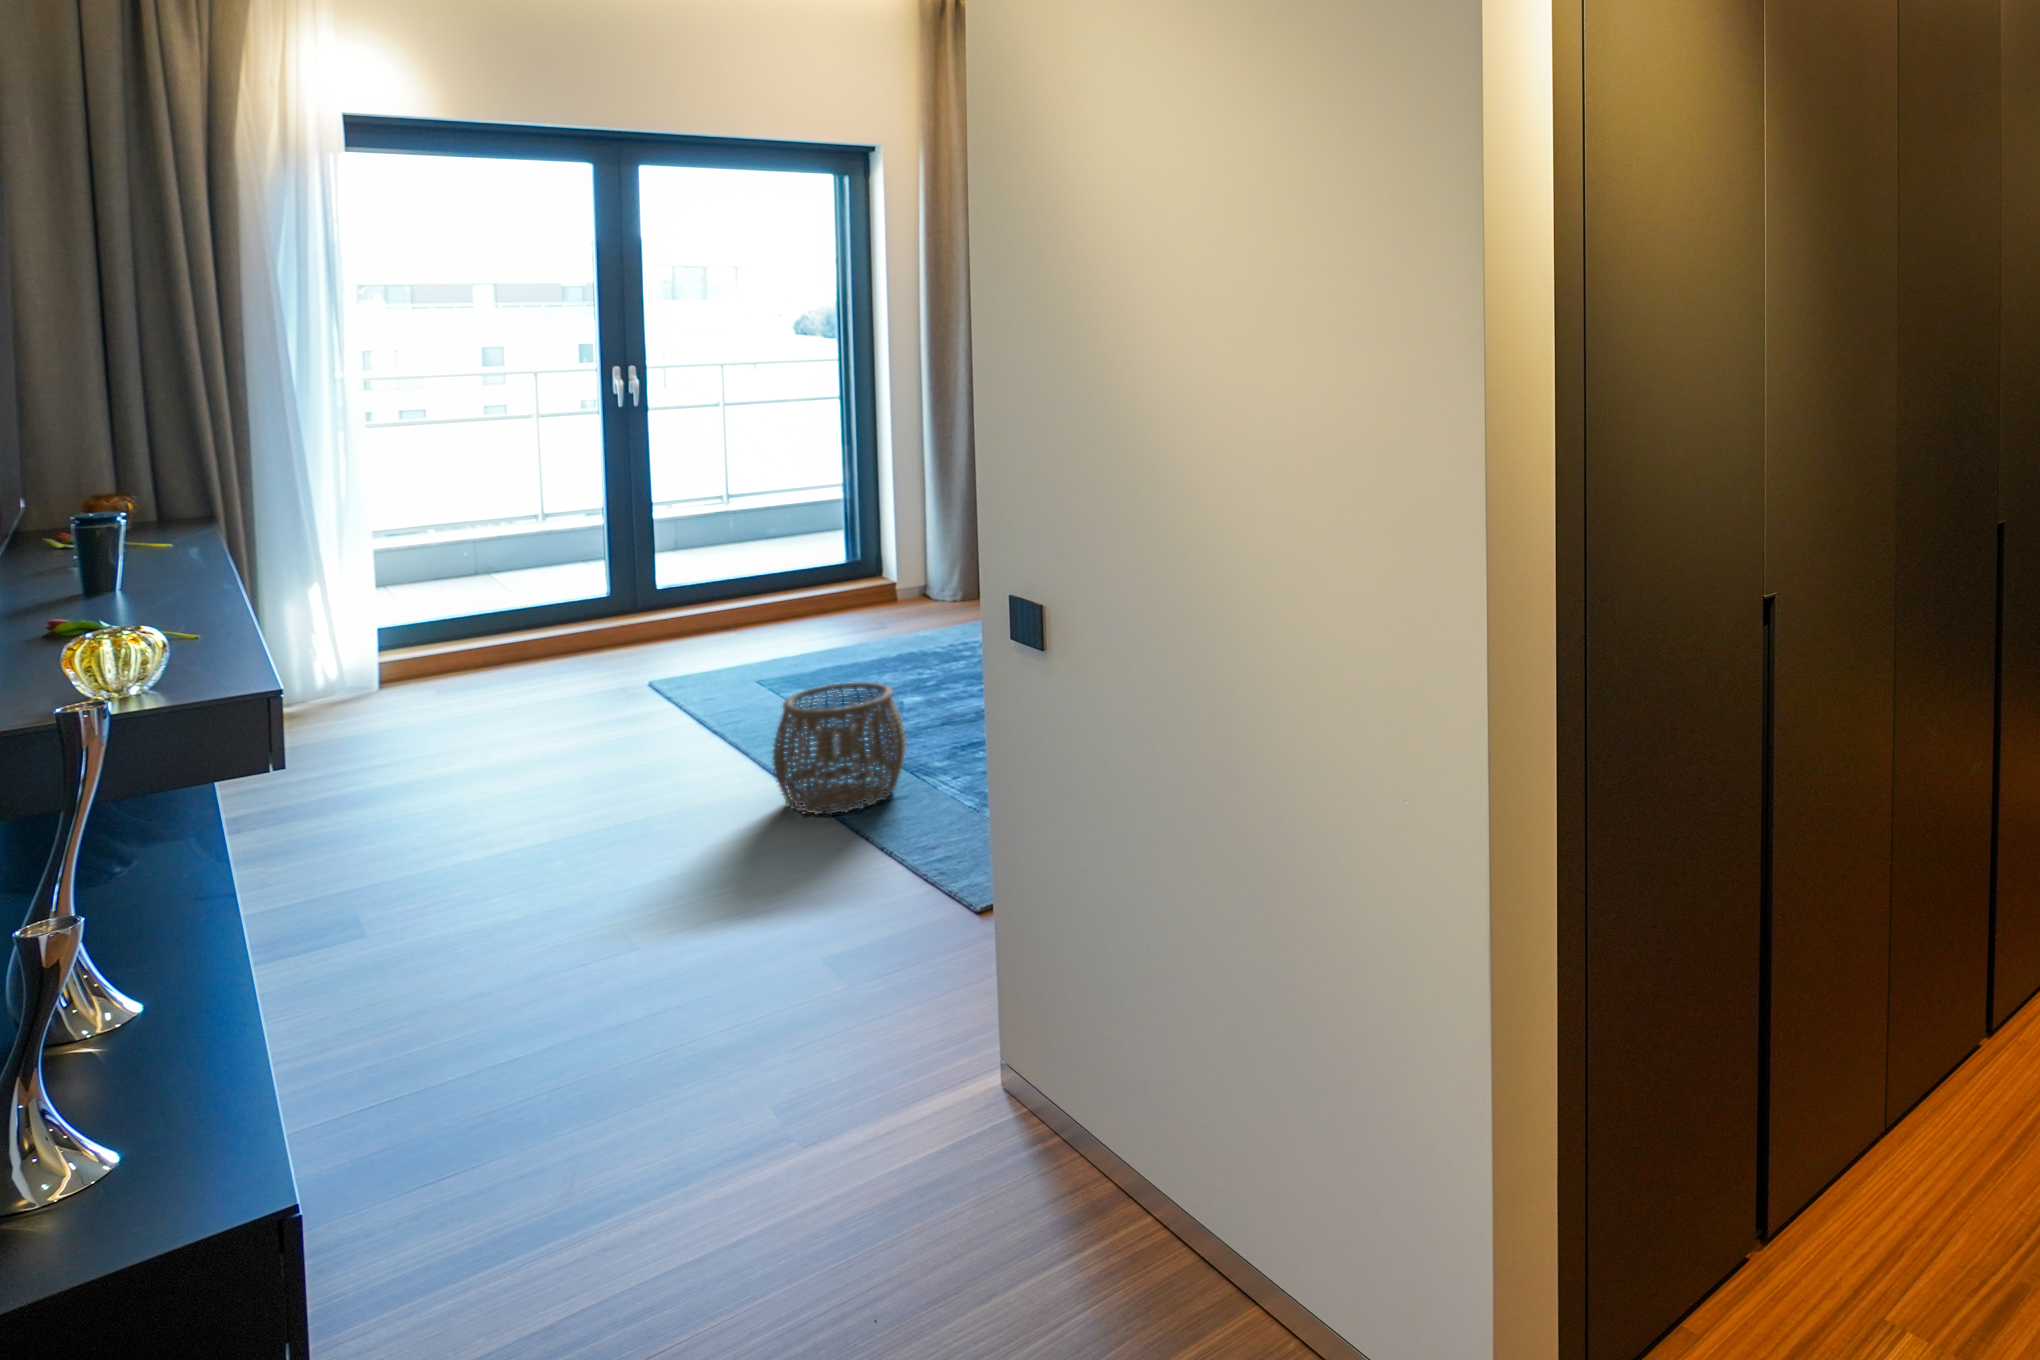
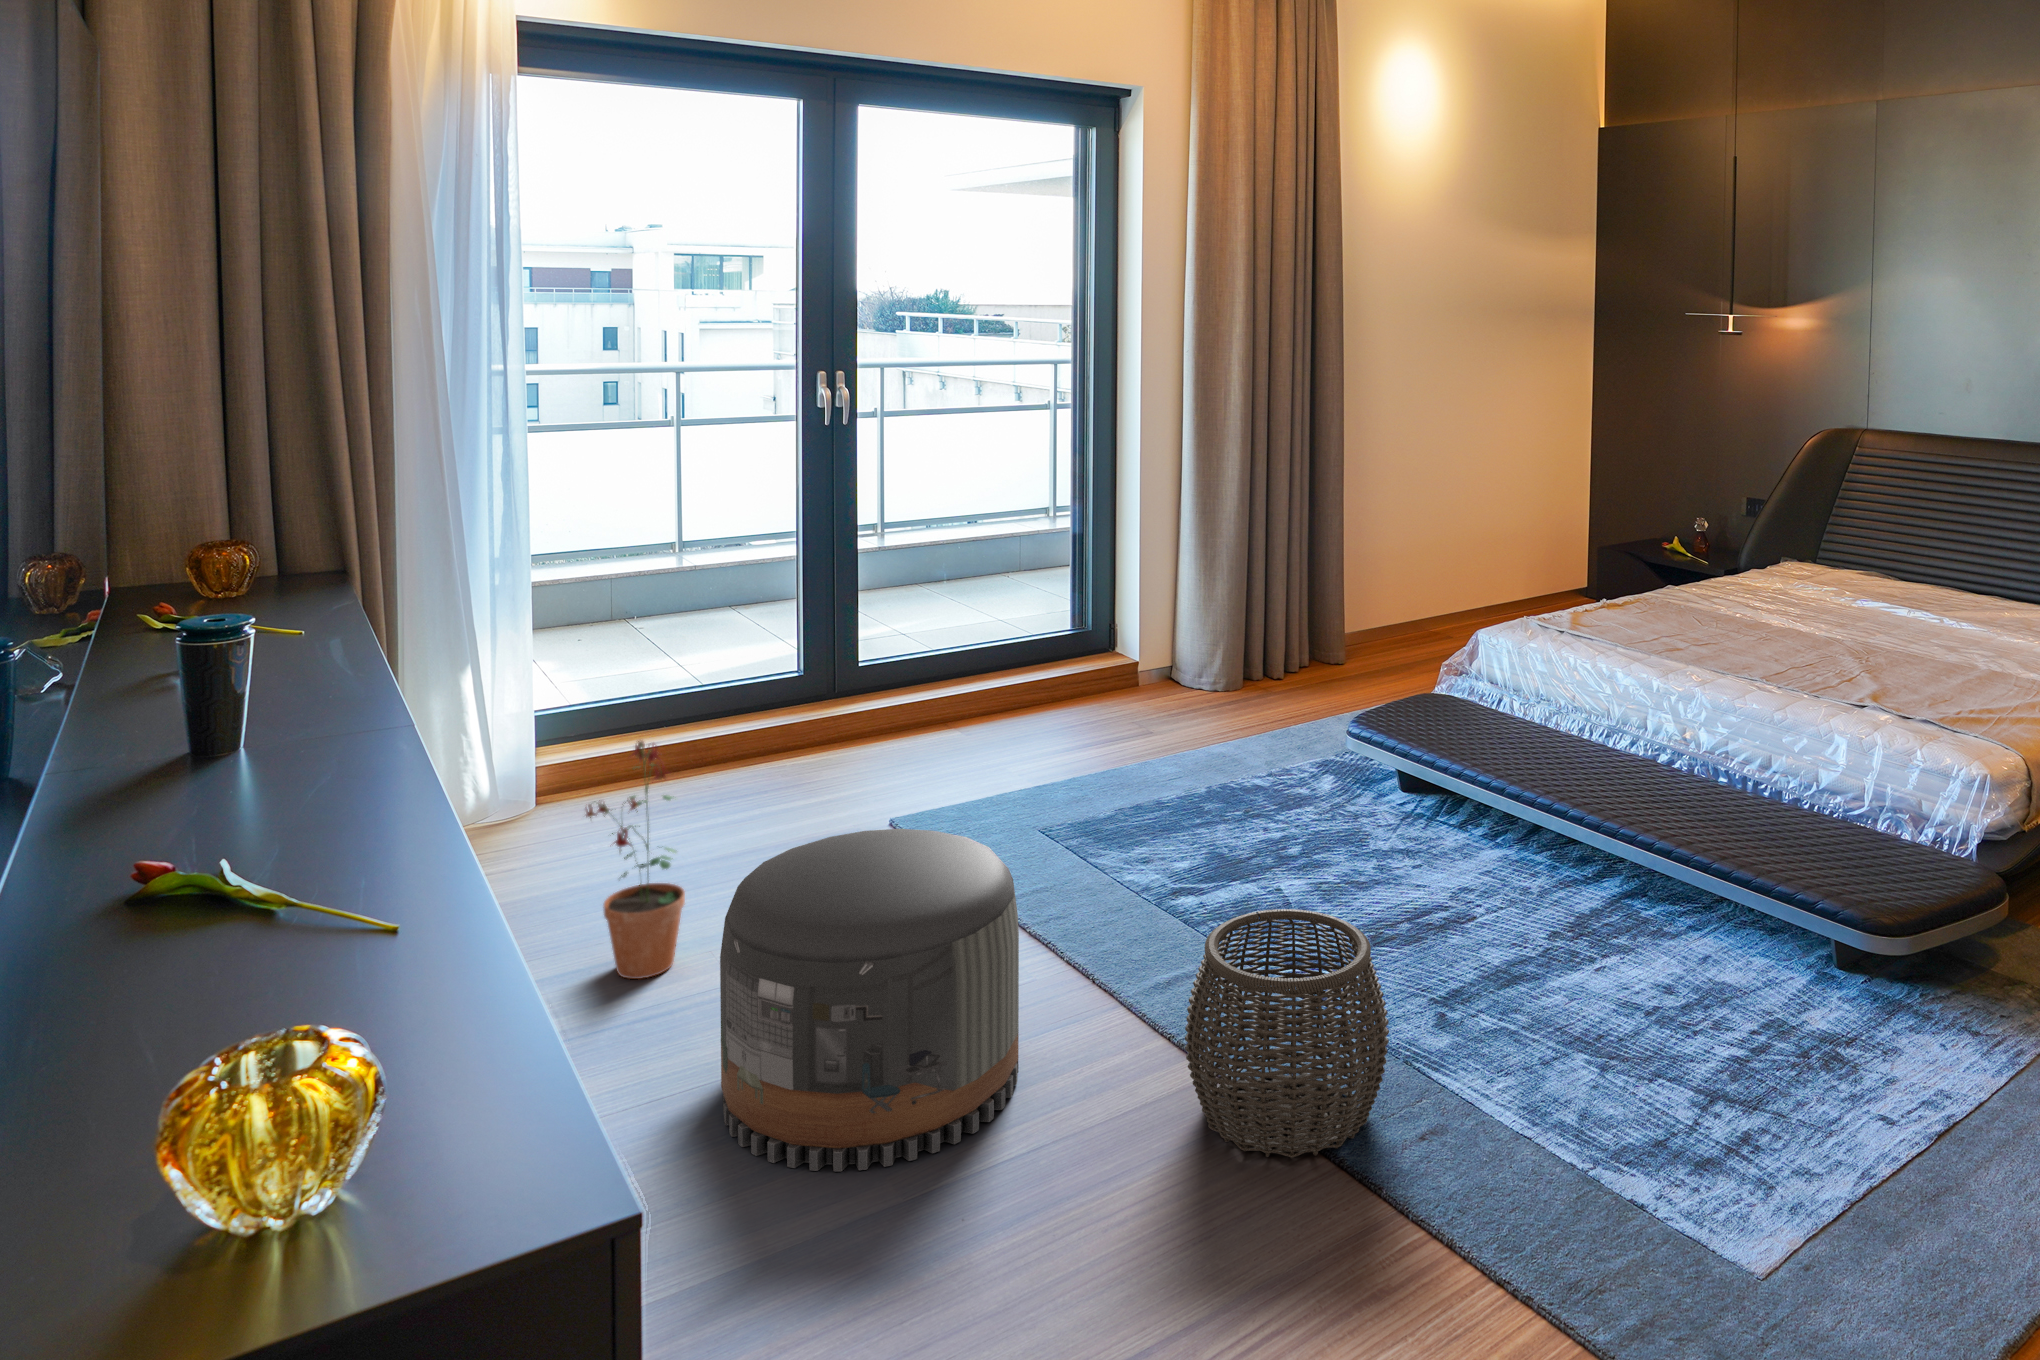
potted plant: none [388,615,467,770] -> present [586,741,685,979]
pouf: none [464,653,681,840] -> present [720,829,1019,1171]

